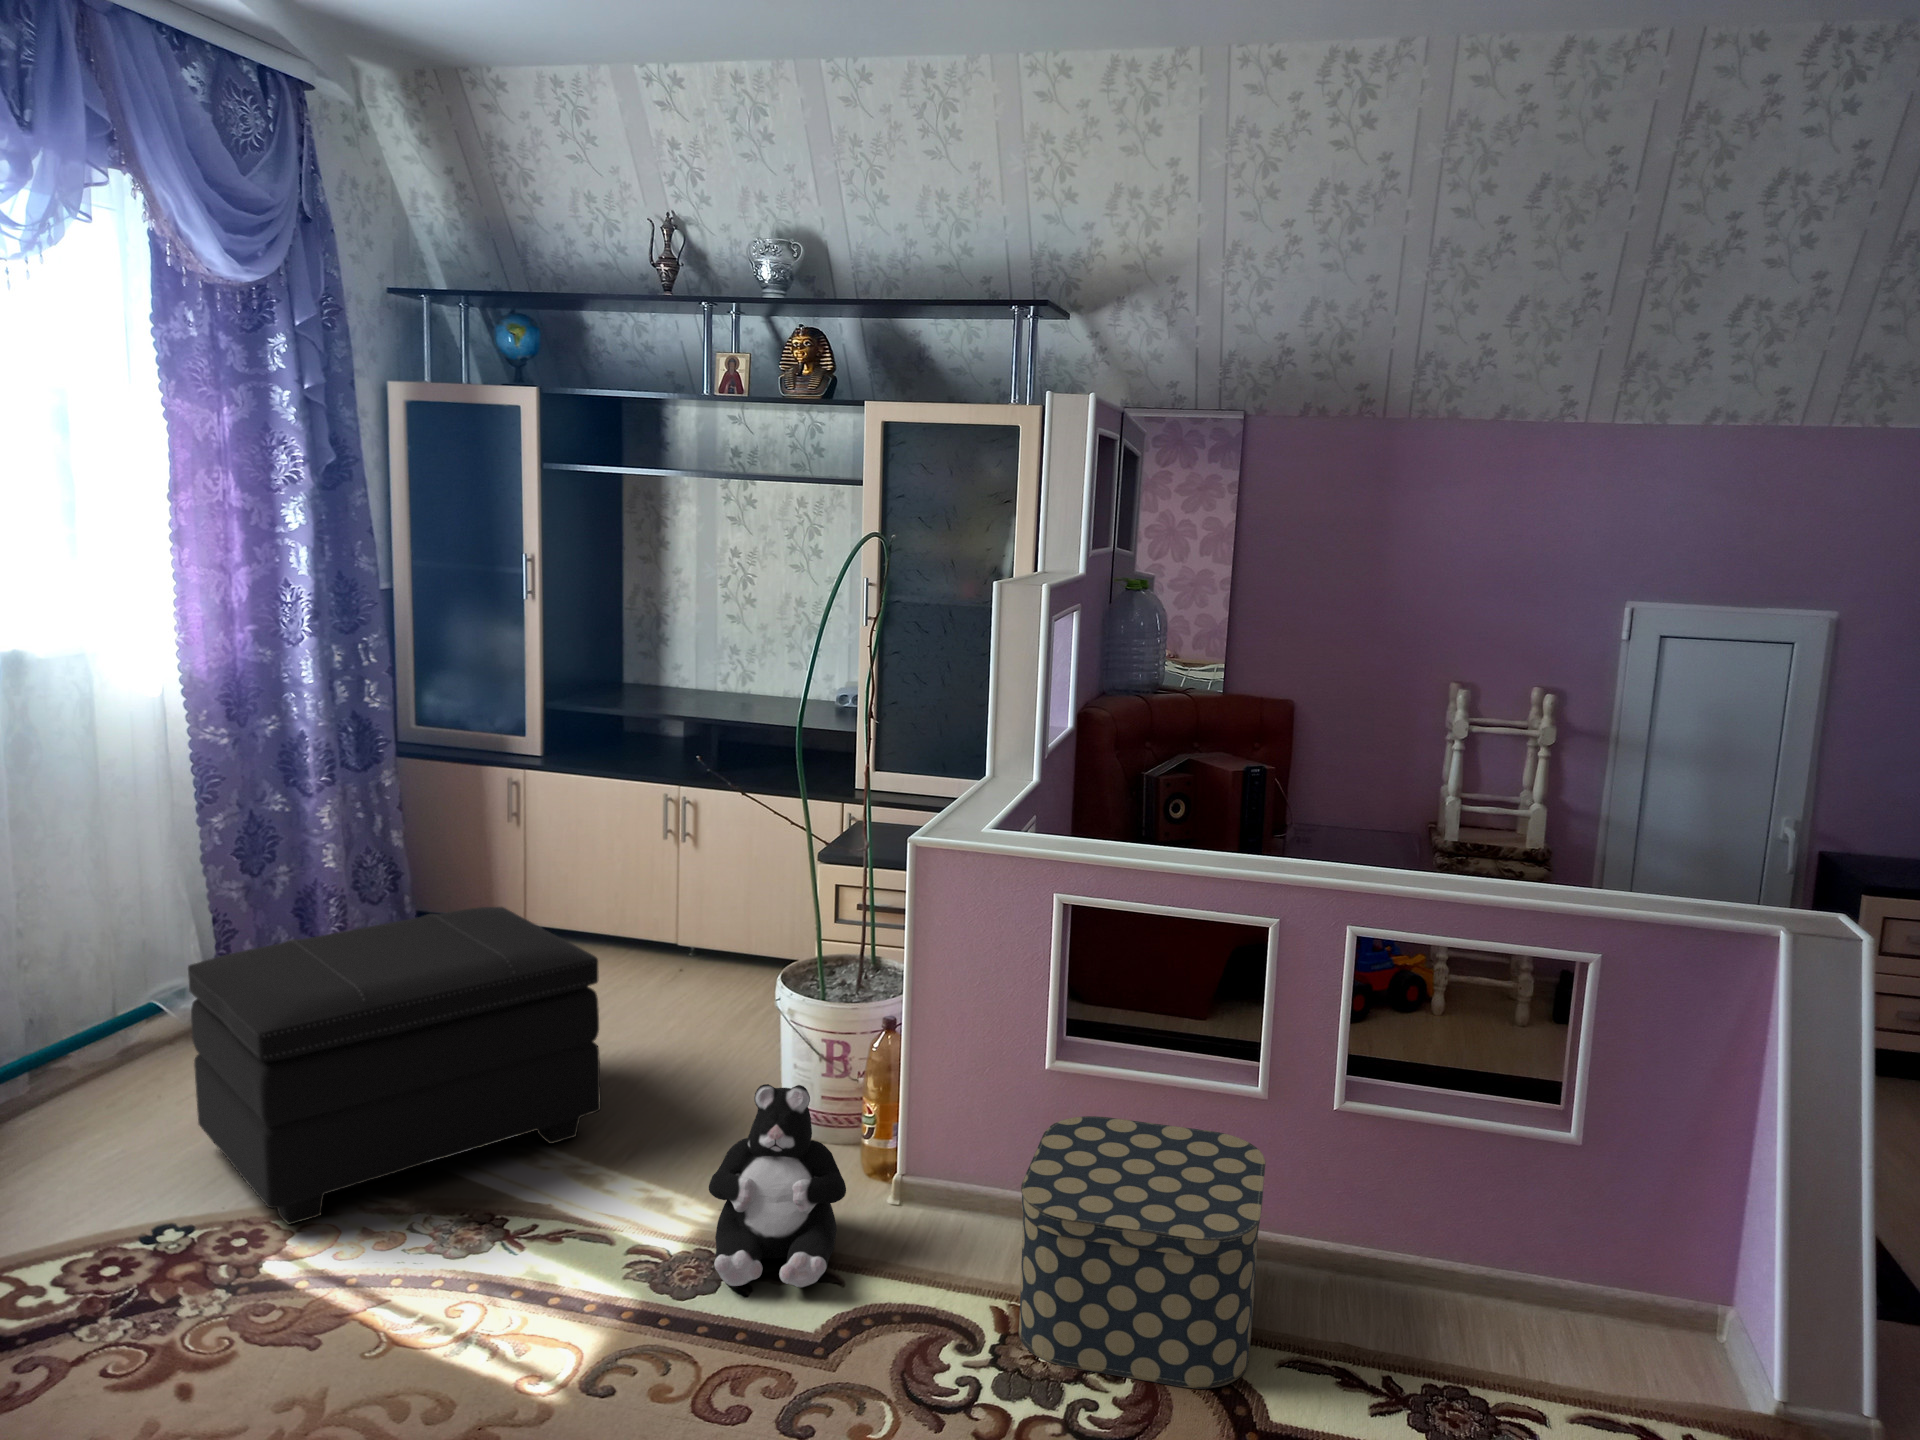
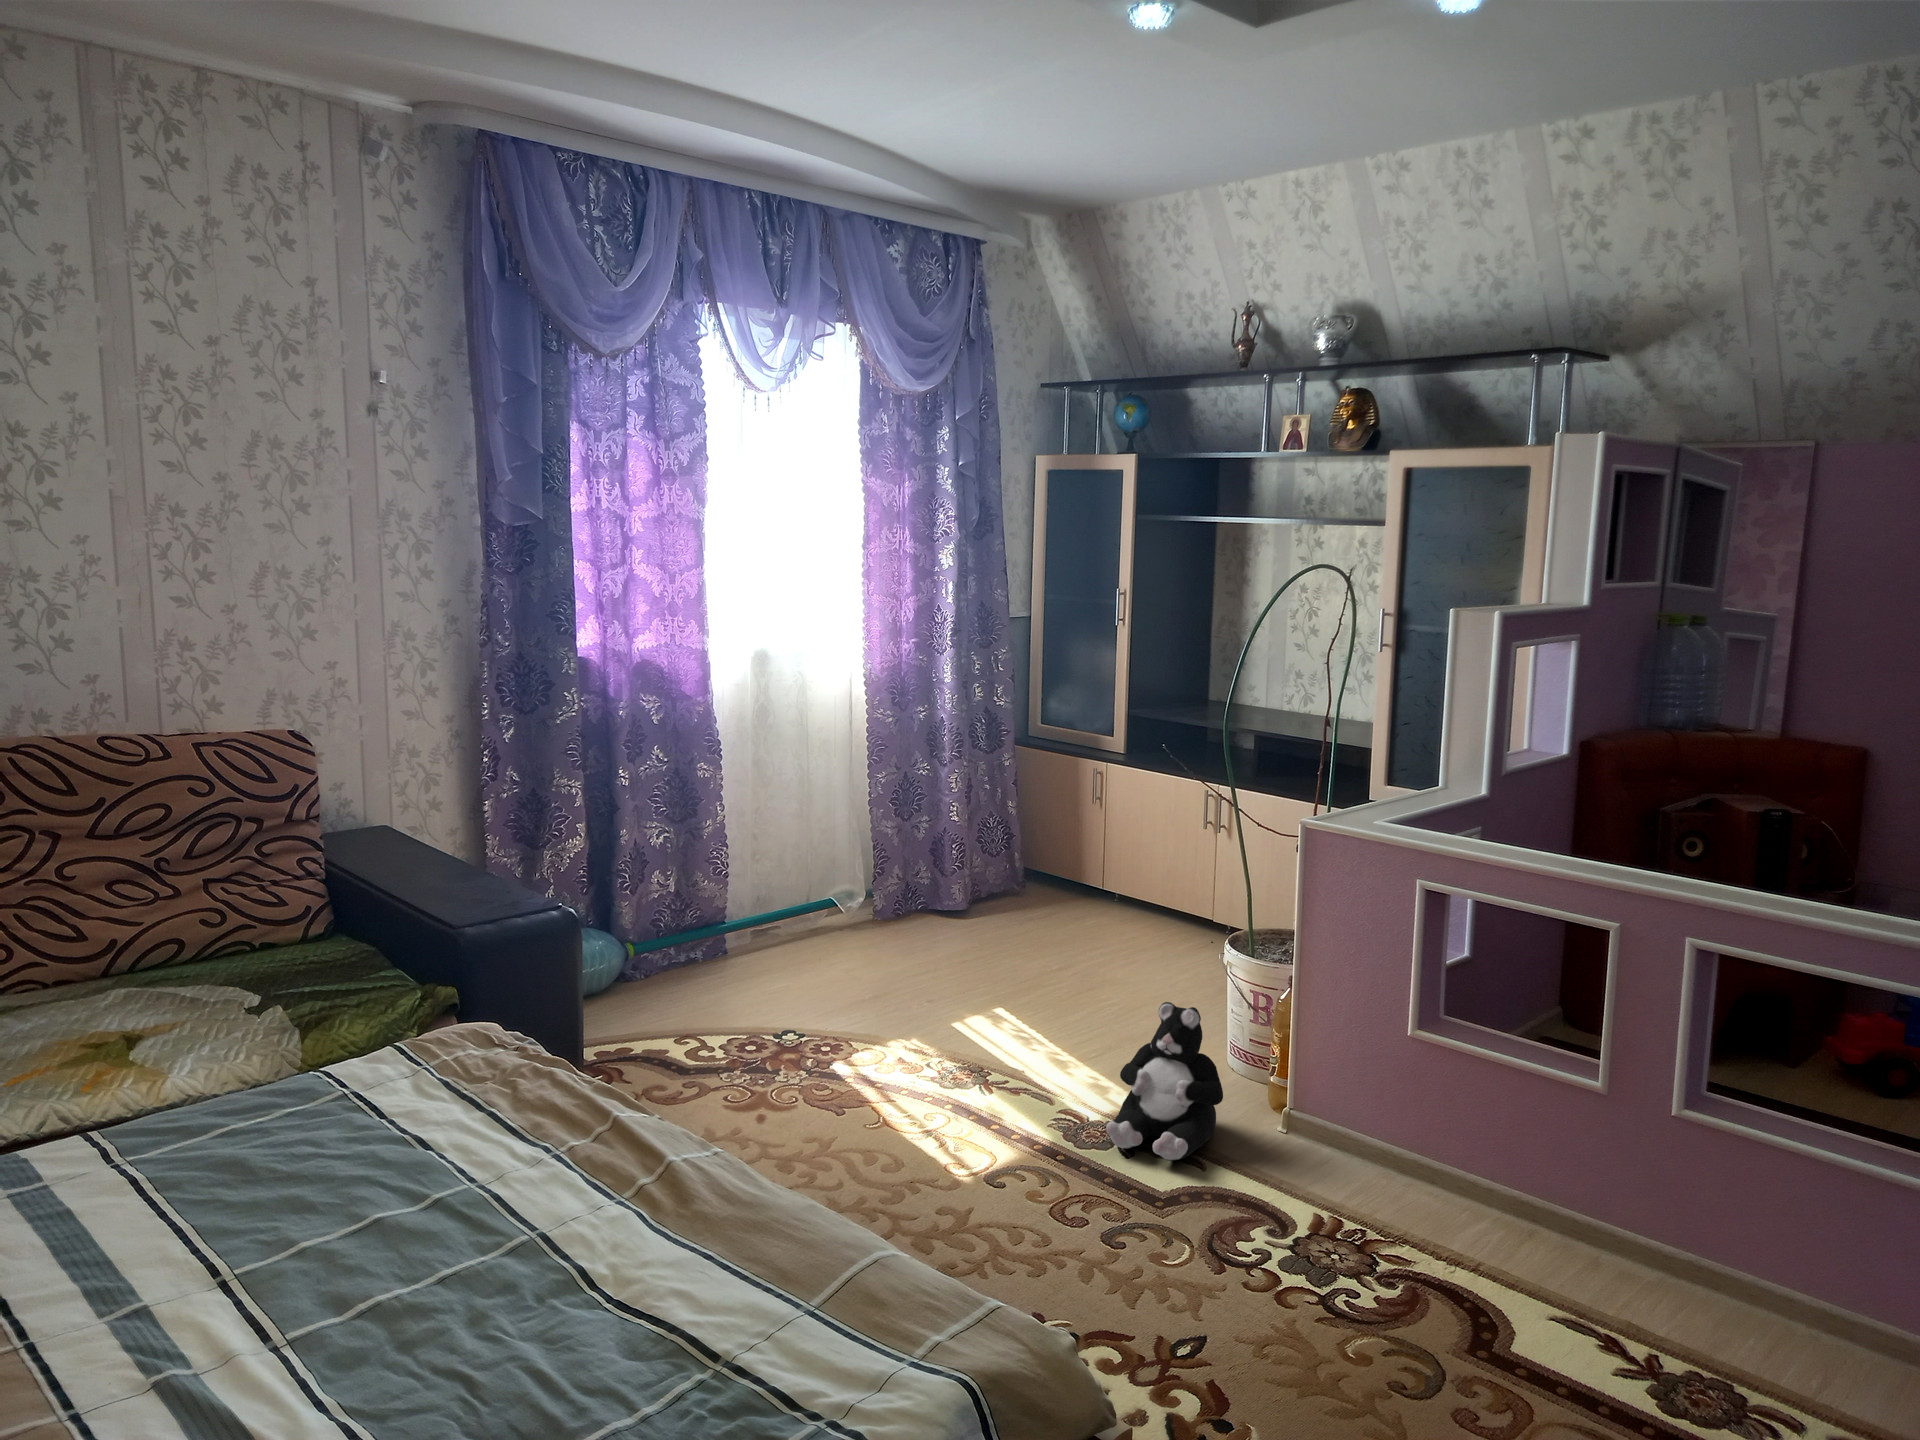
footstool: present [188,907,601,1225] -> none [827,852,1087,1045]
storage box: present [1018,1116,1266,1389] -> none [1323,1076,1574,1317]

